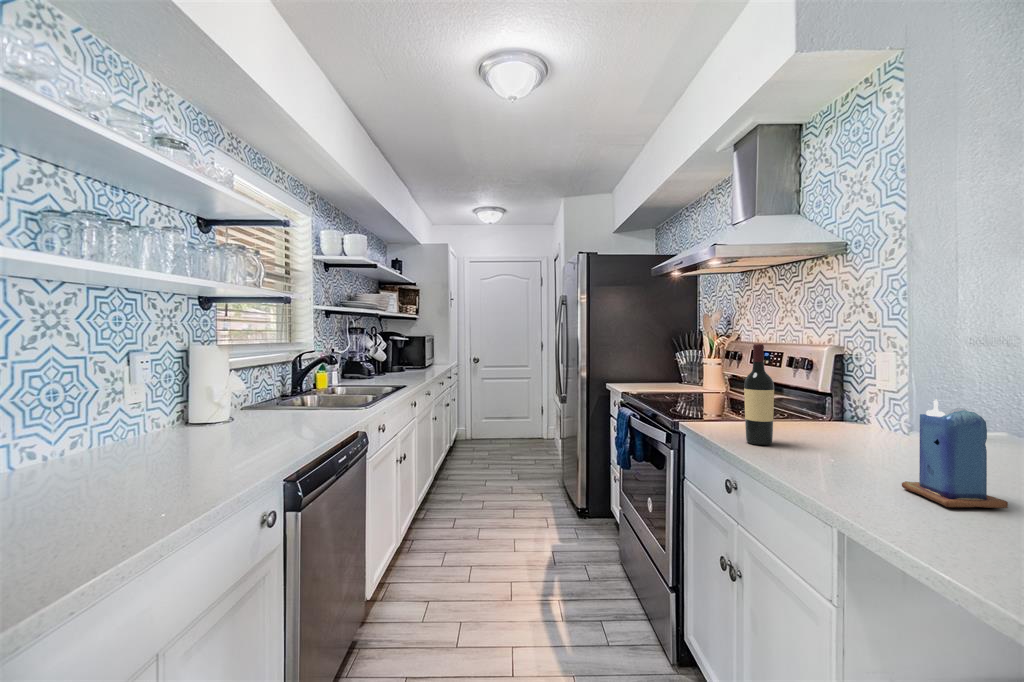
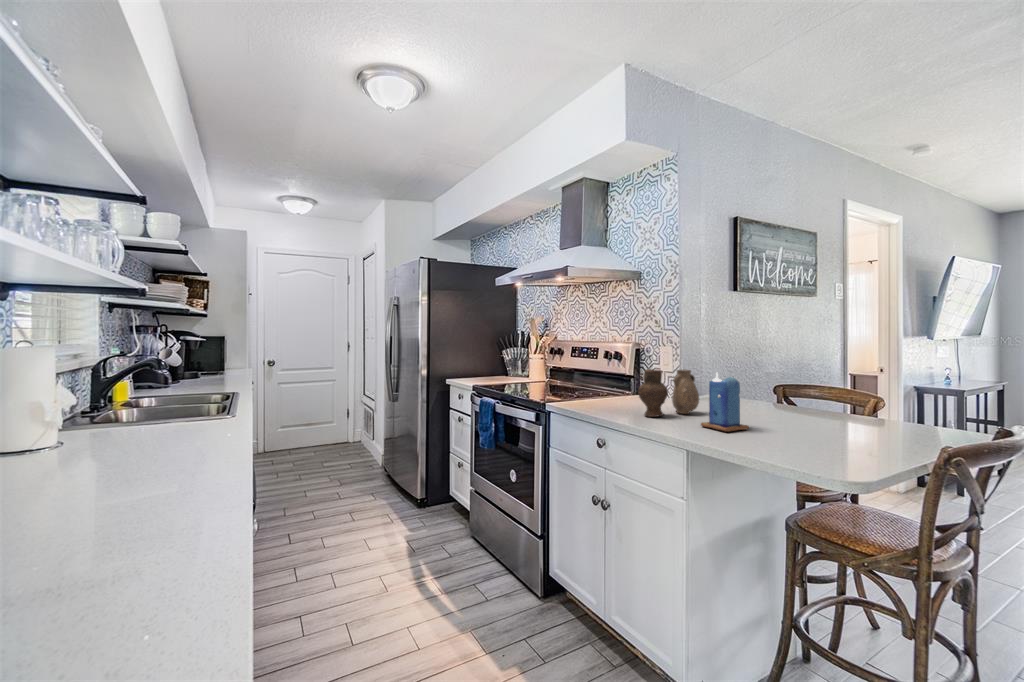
wine bottle: present [744,344,774,445] -> none [599,341,618,413]
vase: none [800,386,921,461] -> present [638,369,699,417]

